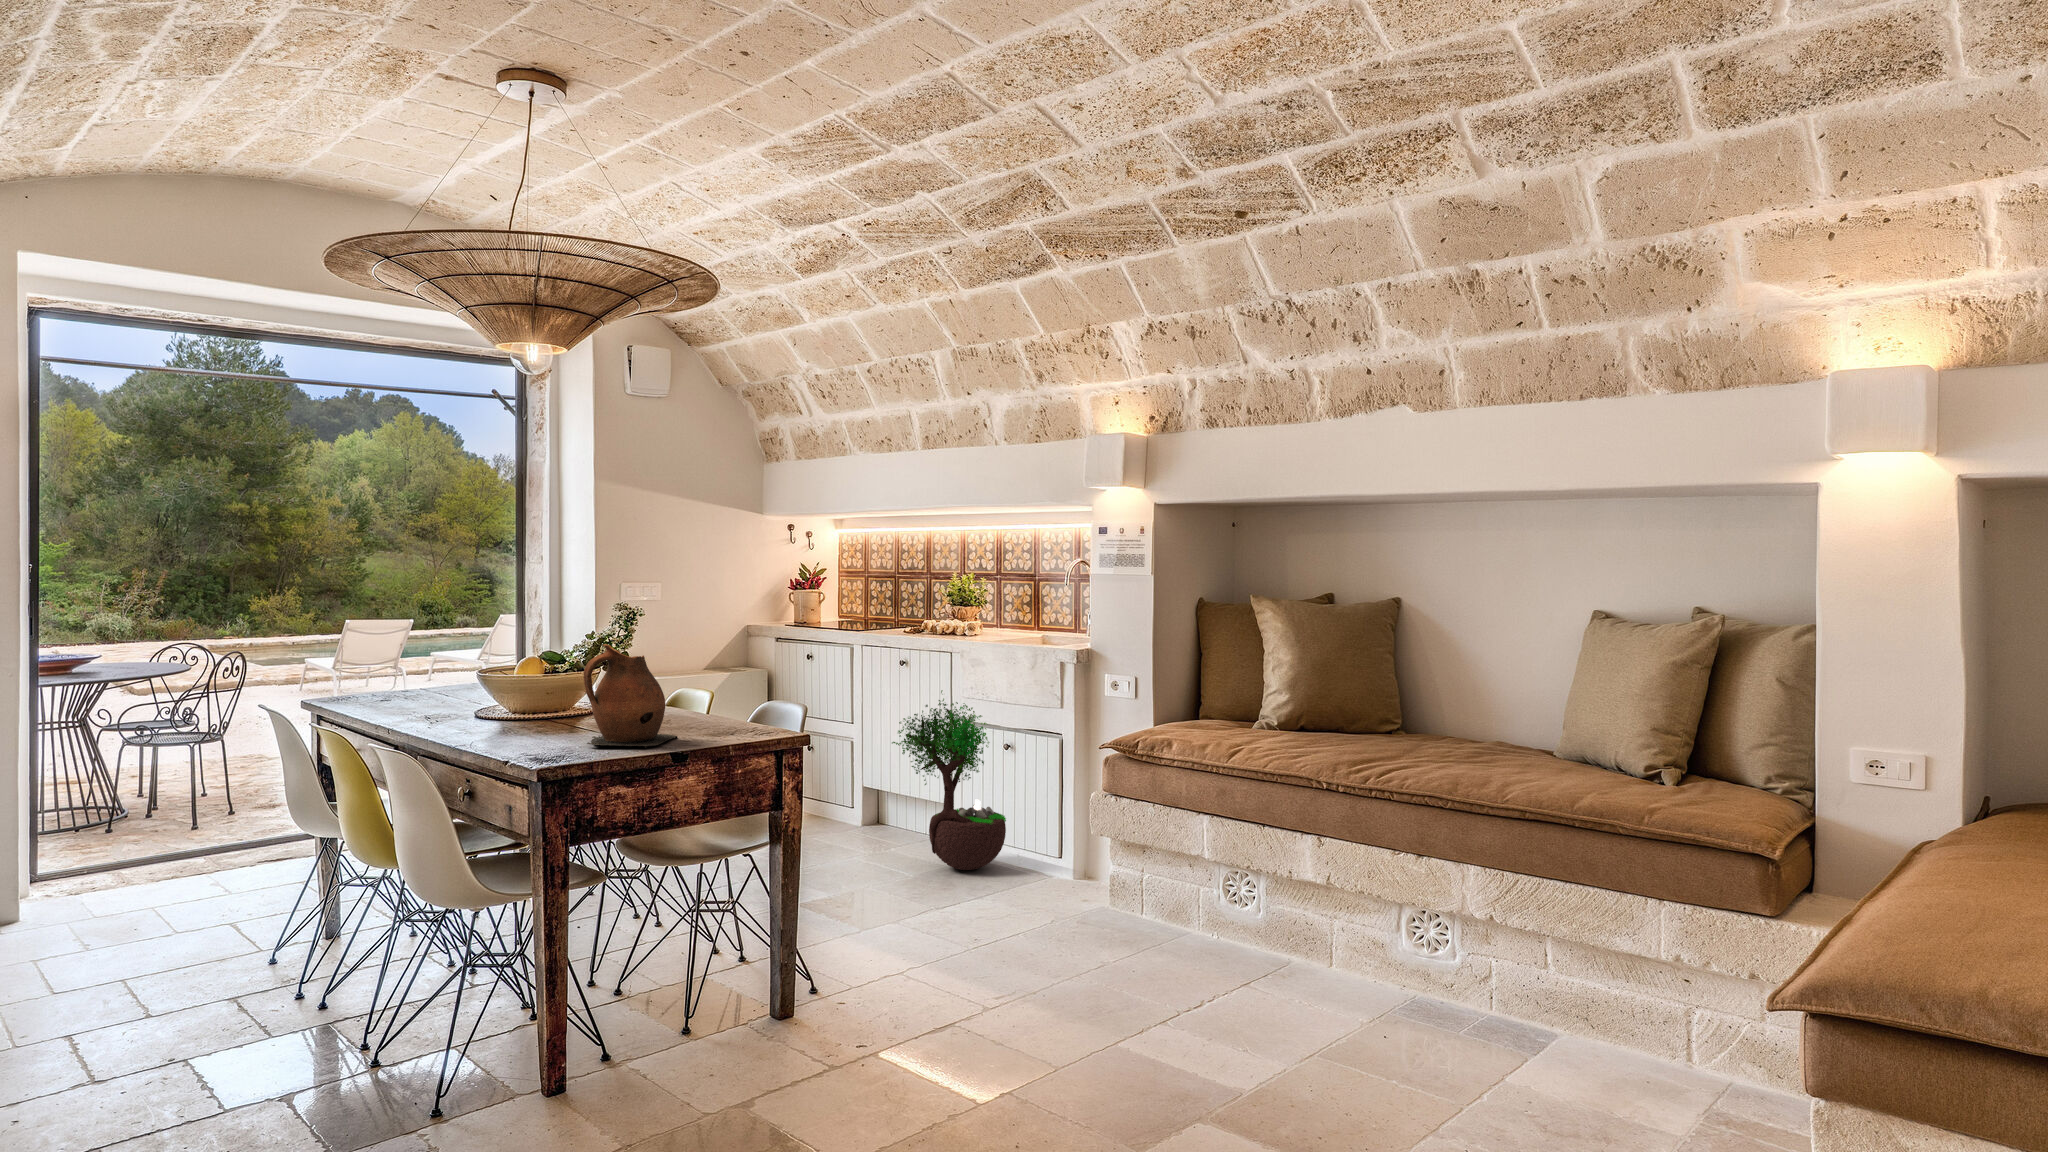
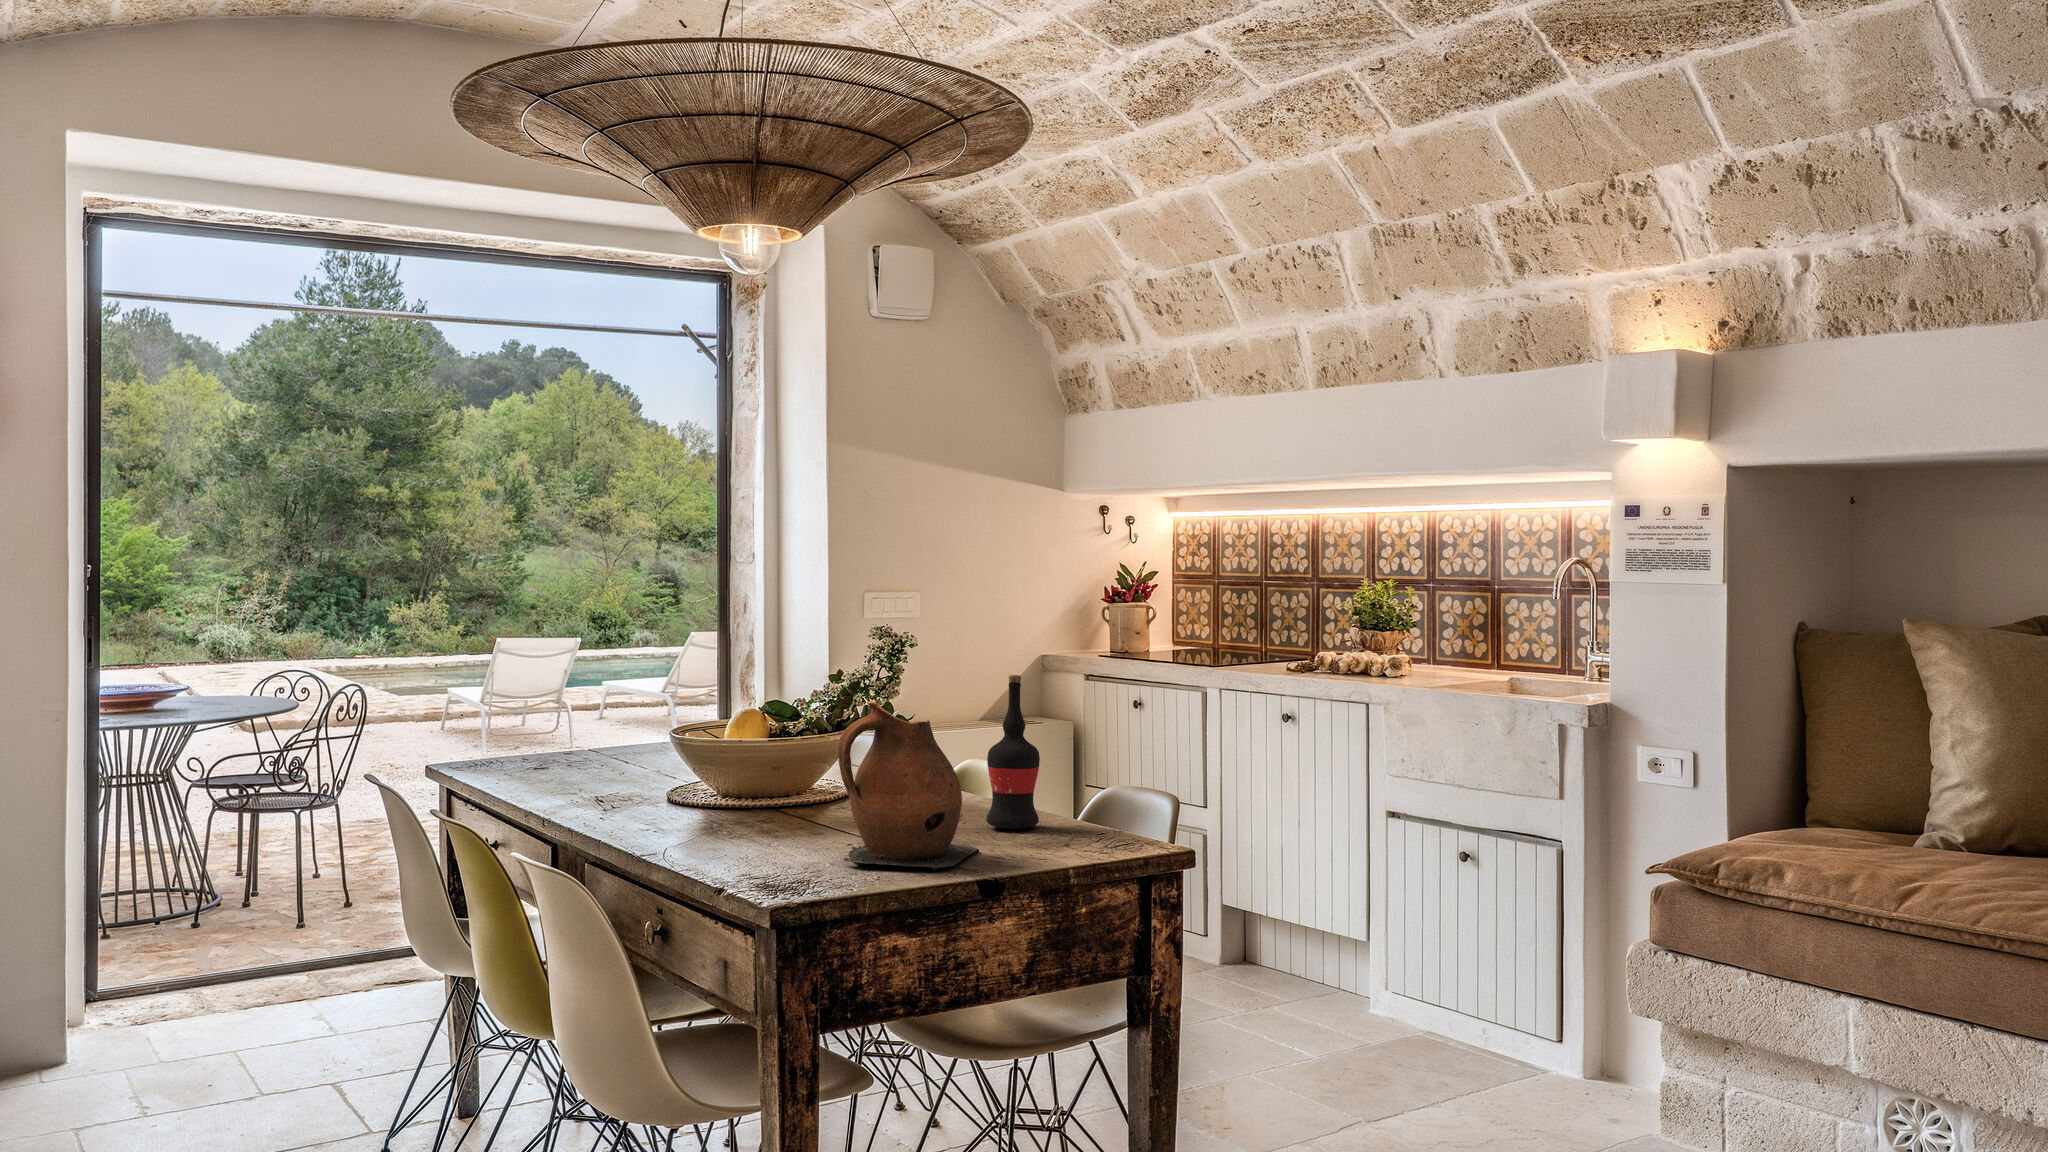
wine bottle: none [686,629,721,725] -> present [986,675,1040,829]
potted tree: present [892,690,1006,870] -> none [1276,766,1465,1054]

